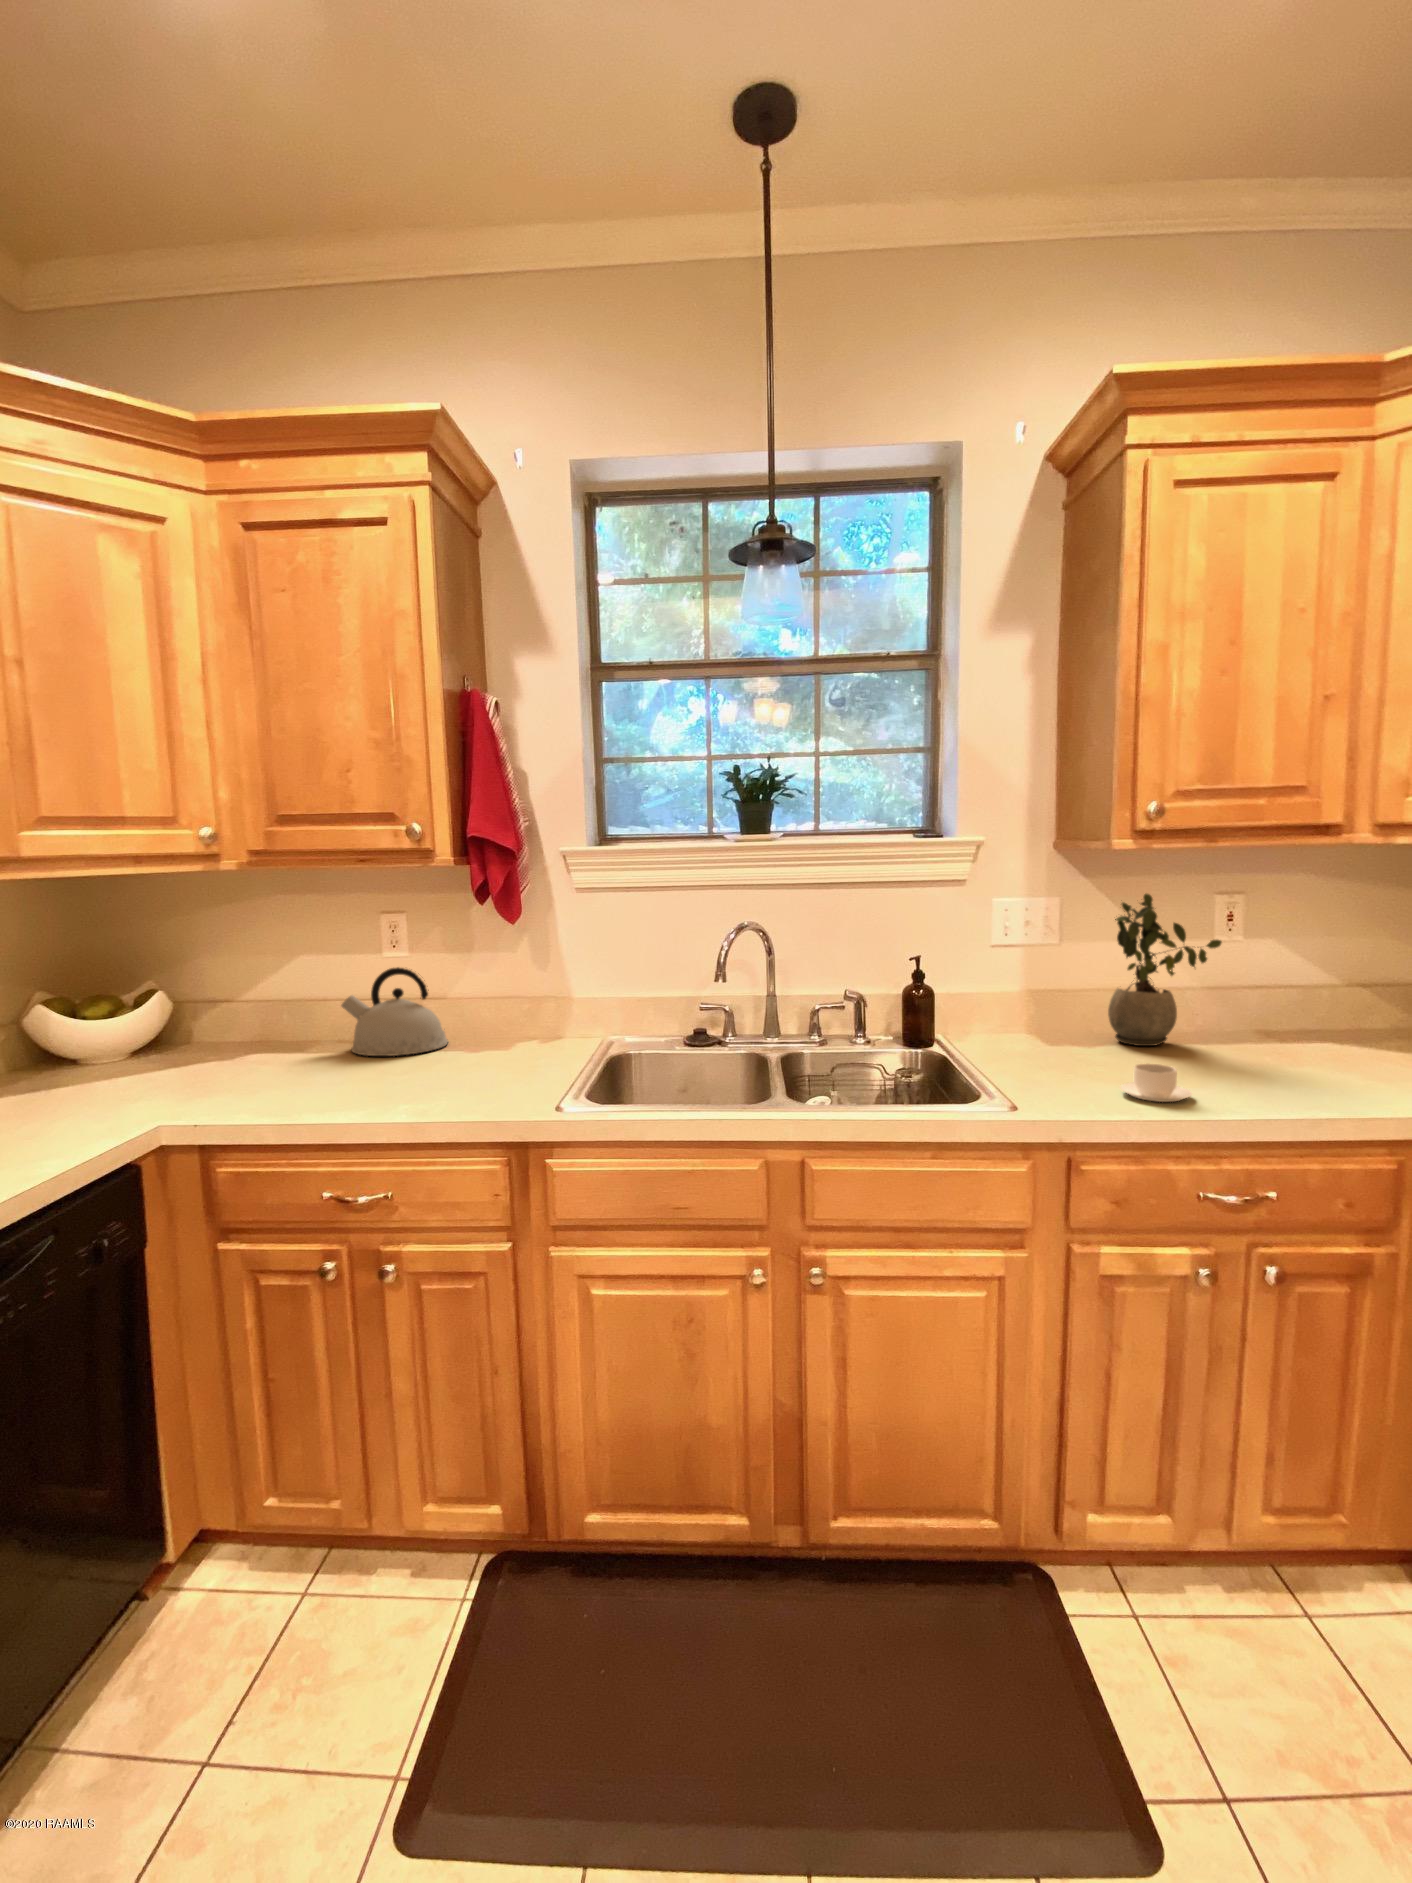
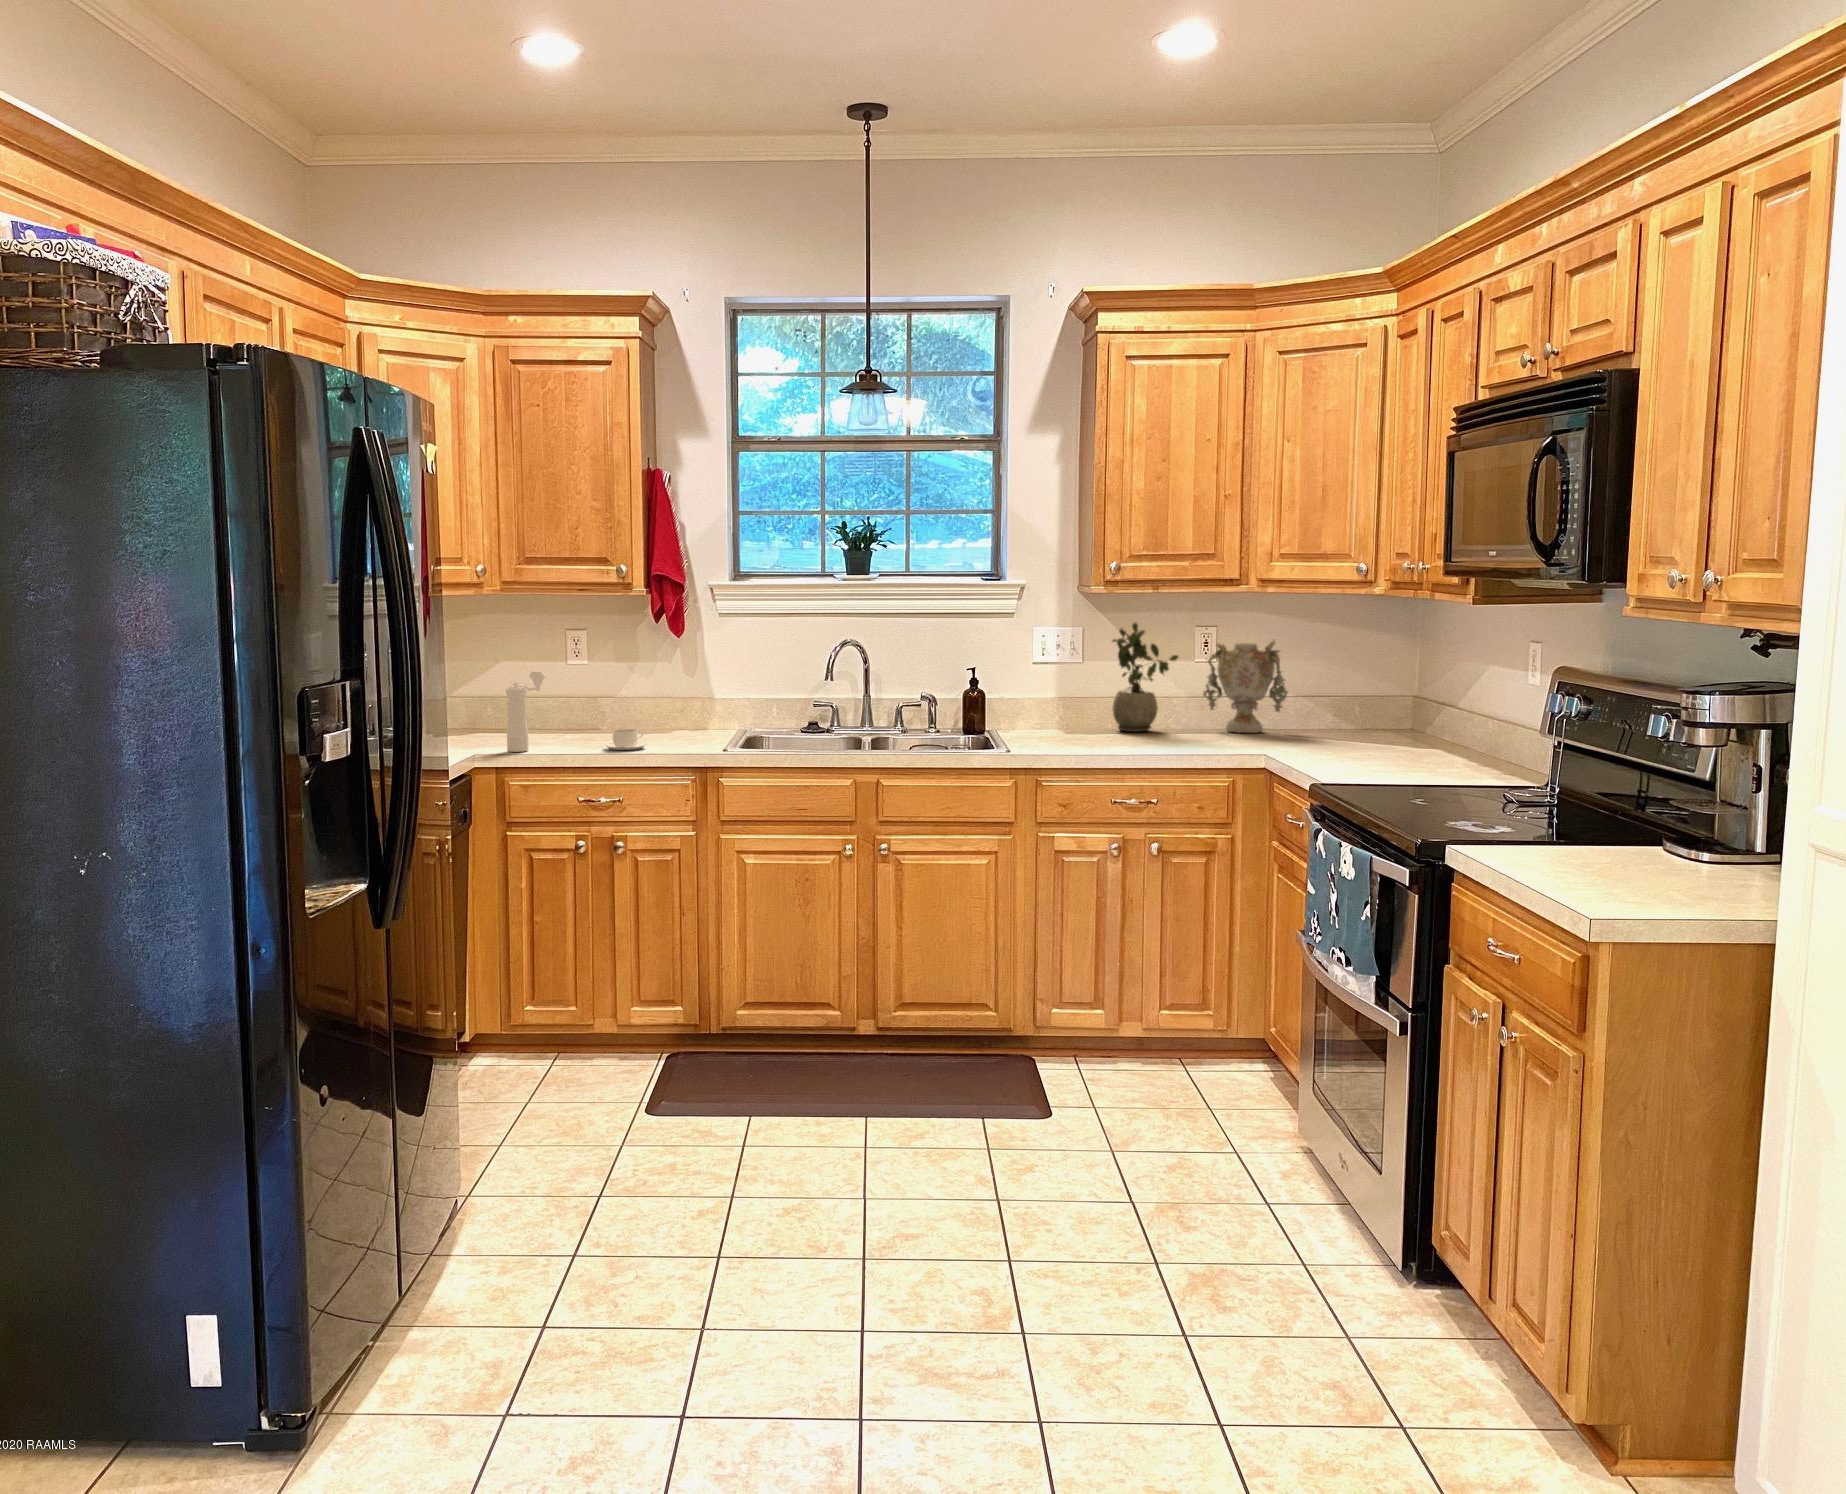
vase: none [1235,914,1375,1048] -> present [1203,640,1288,733]
kettle: present [341,967,448,1056] -> none [544,668,623,733]
pepper mill: none [218,984,298,1116] -> present [505,671,546,752]
coffee cup: present [1120,1063,1192,1102] -> present [605,729,647,750]

